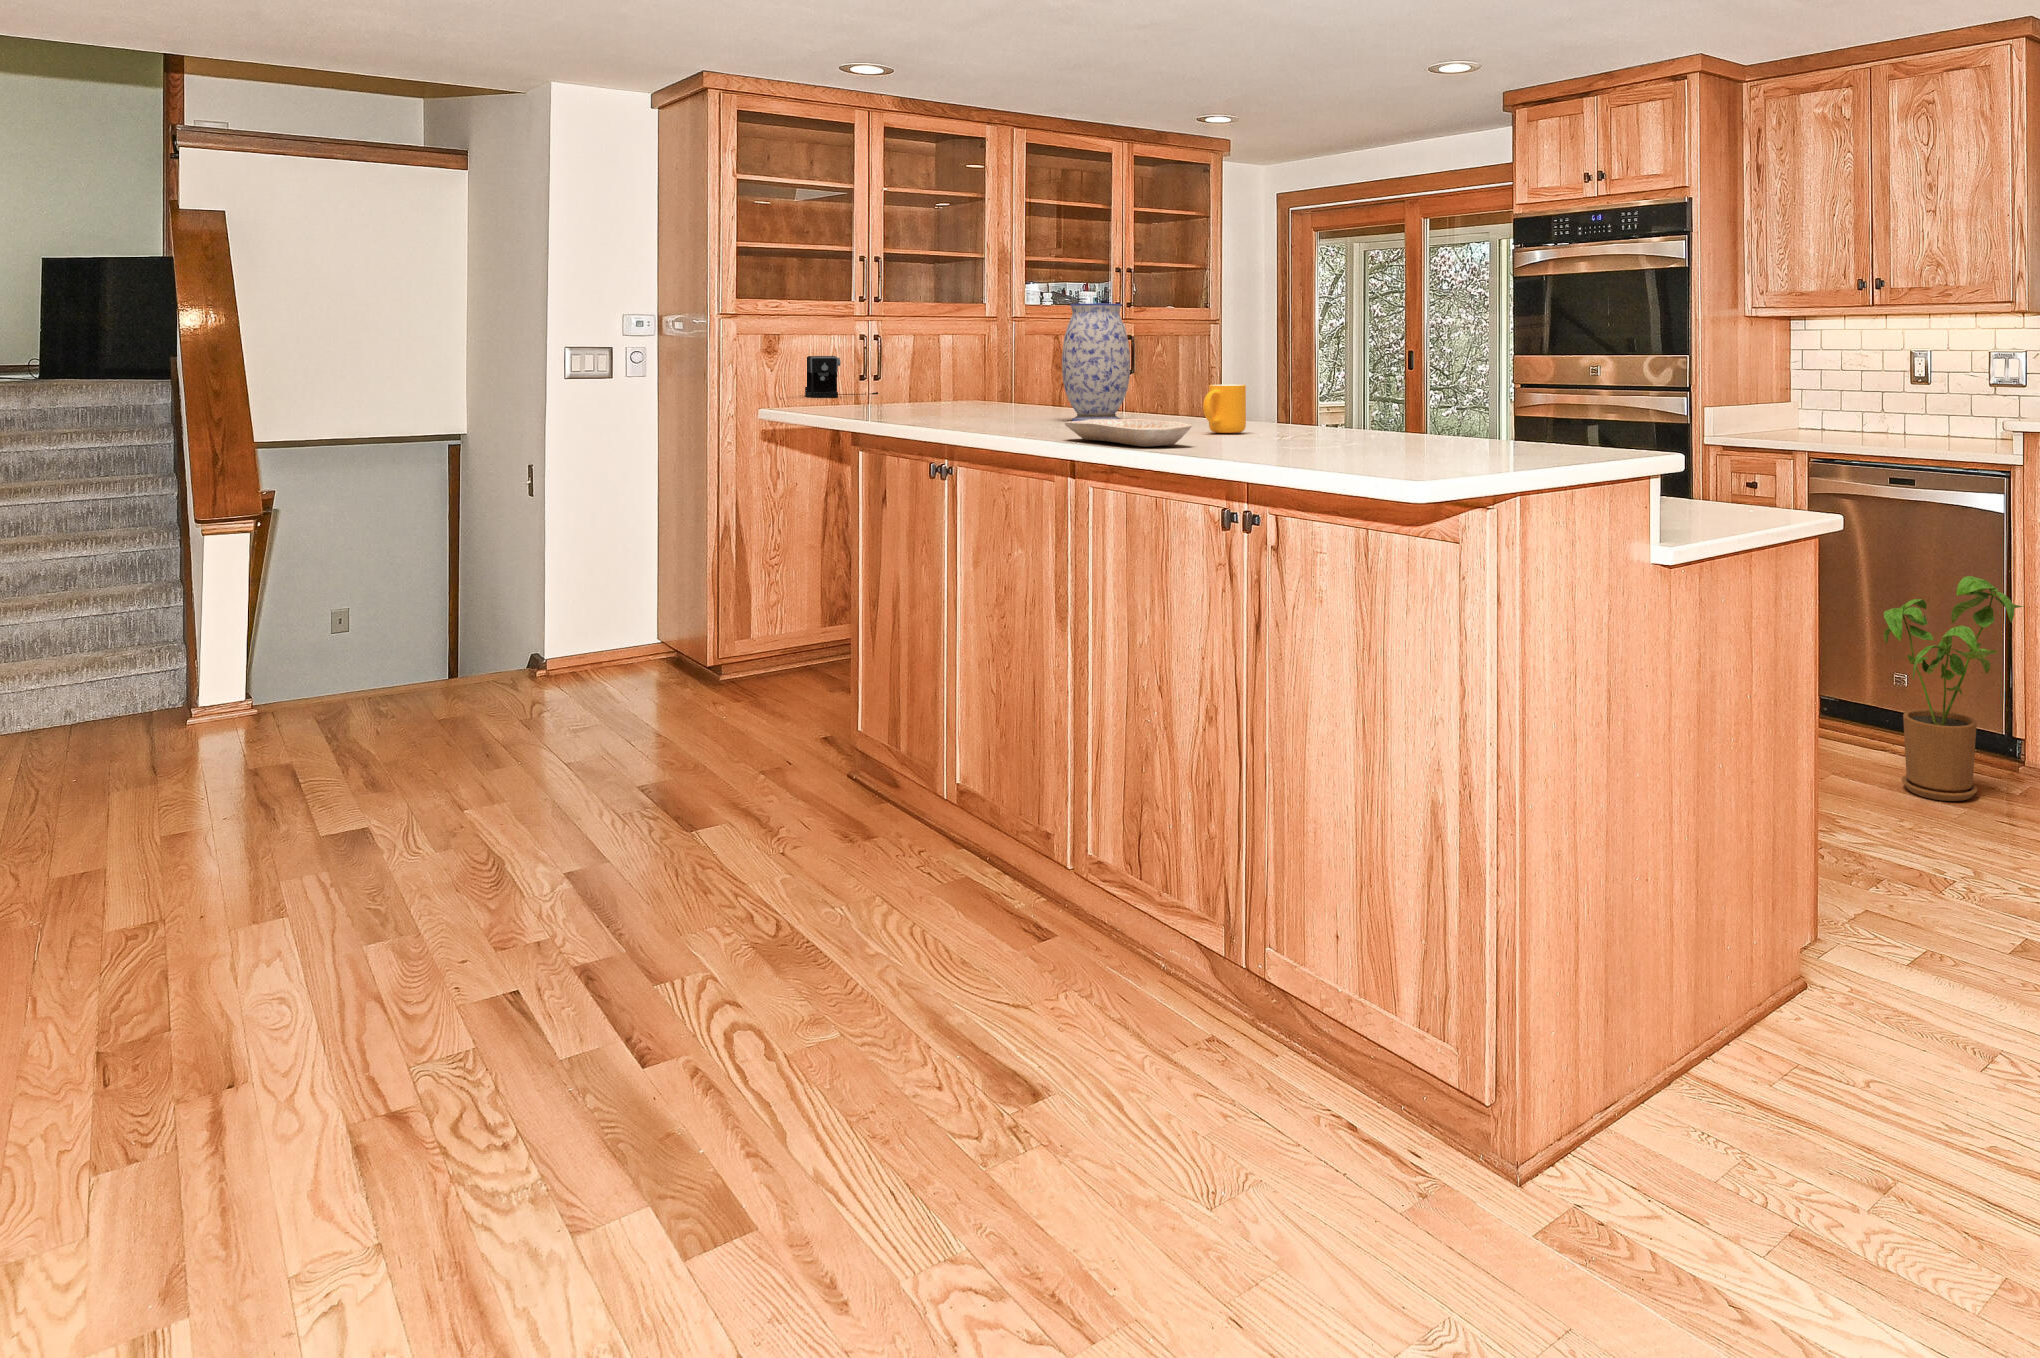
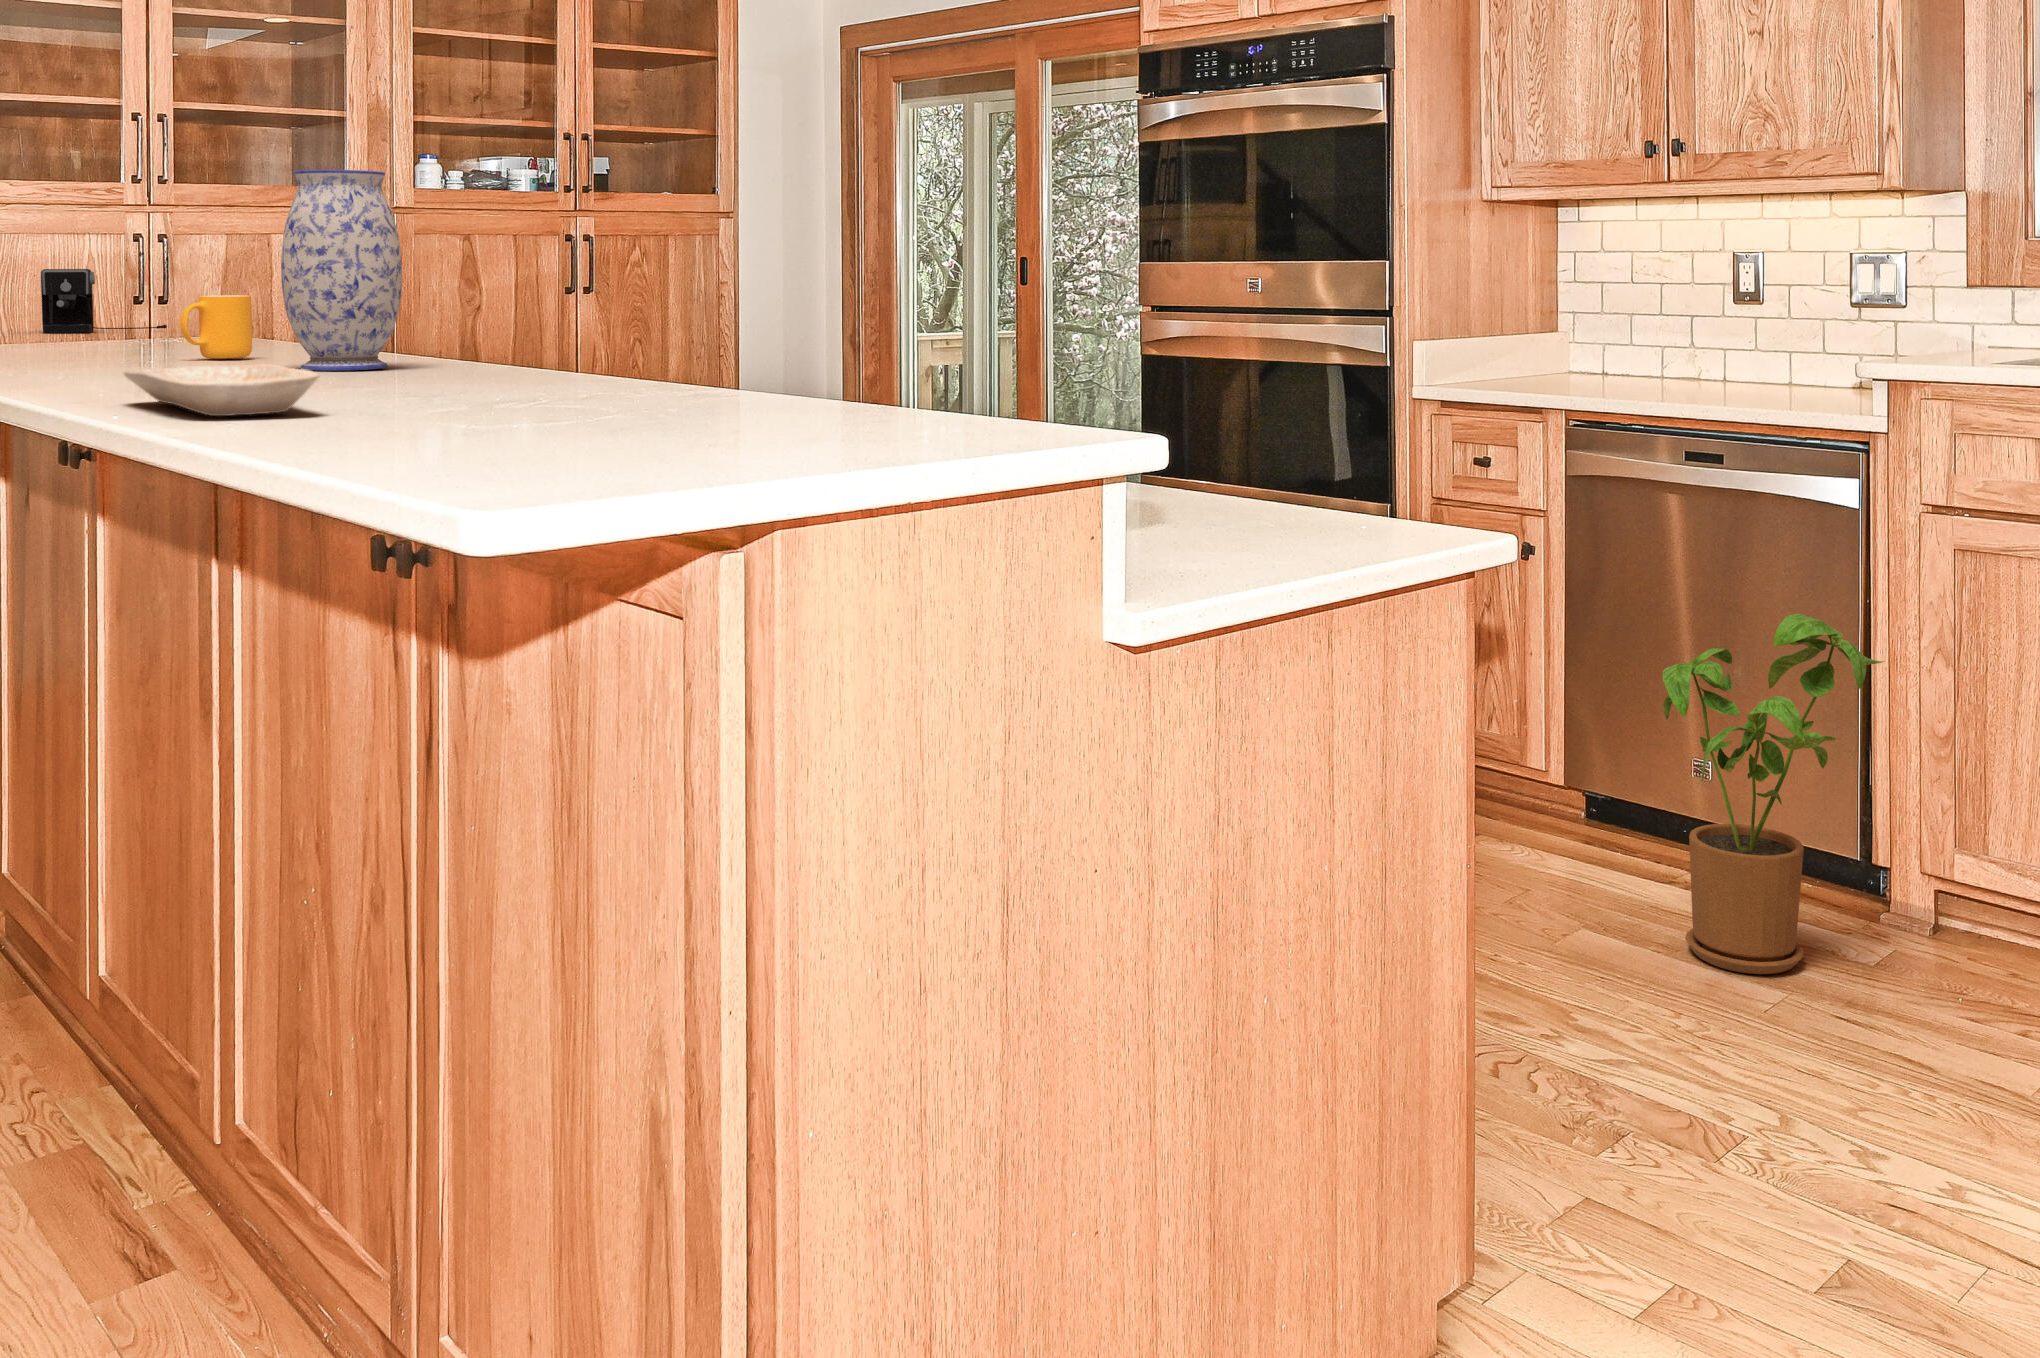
mug: present [1203,384,1246,433] -> present [180,295,252,359]

